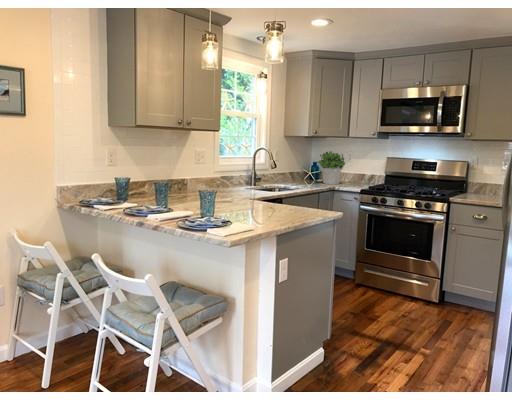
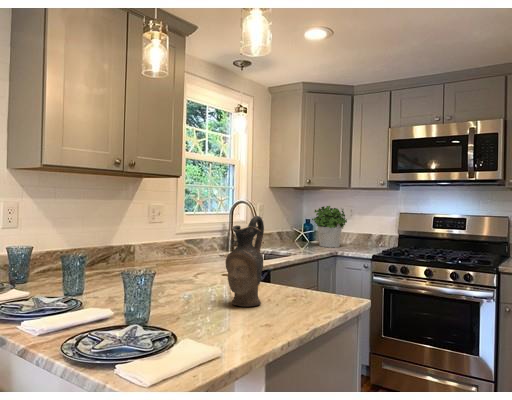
ceramic pitcher: none [253,160,277,214] -> present [226,216,264,306]

